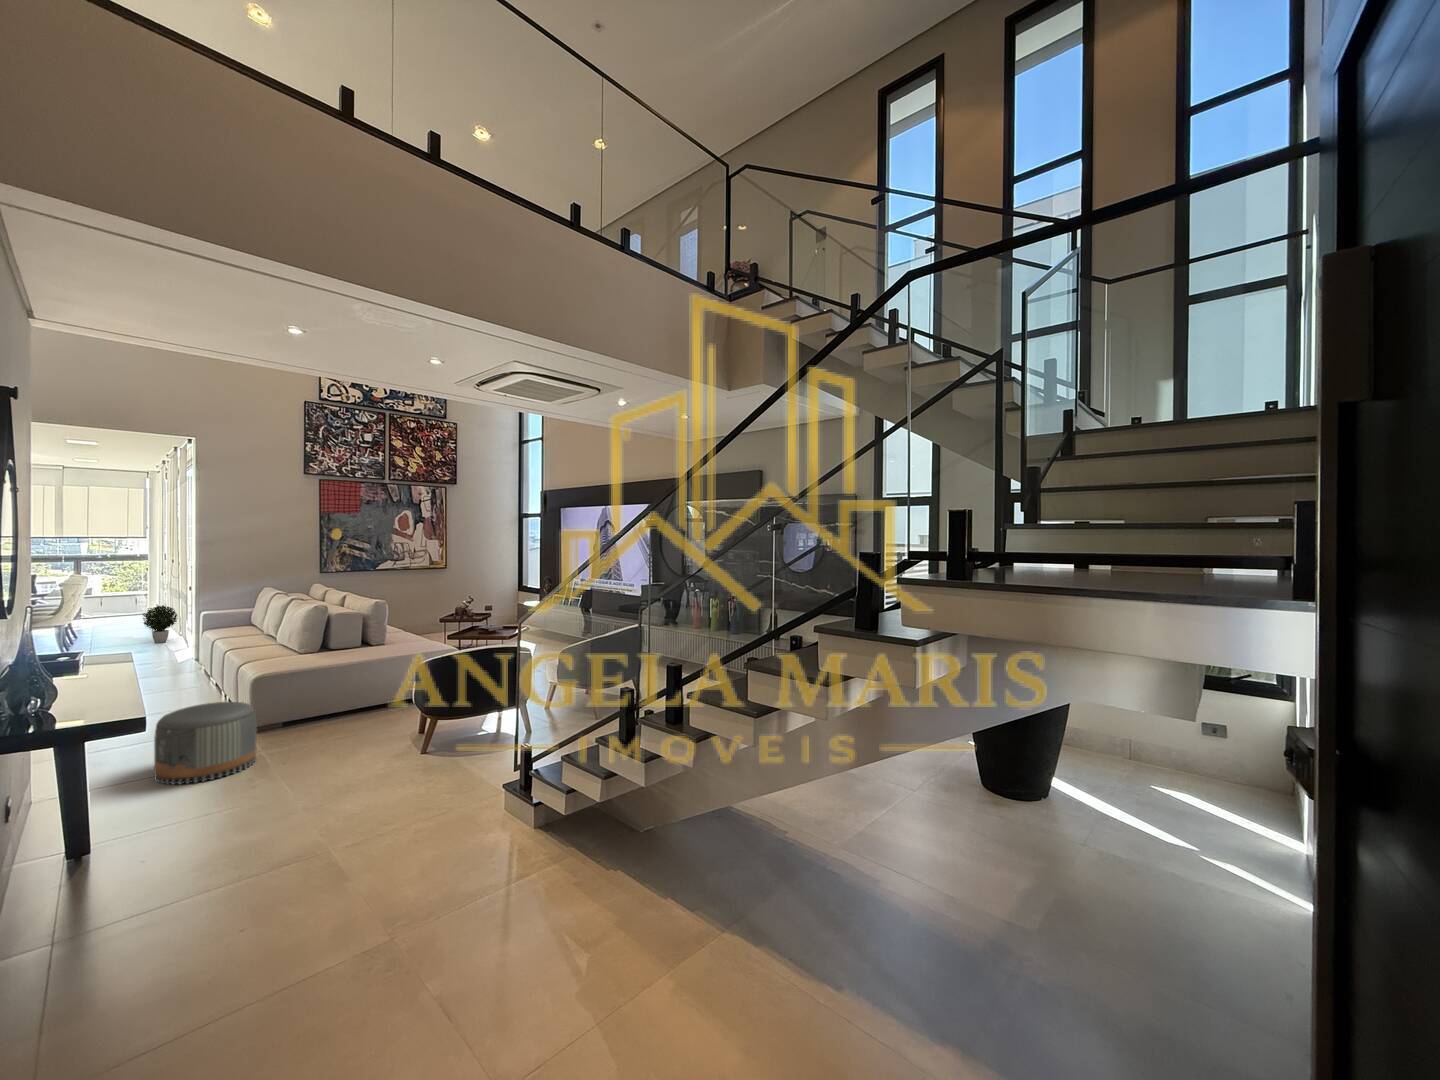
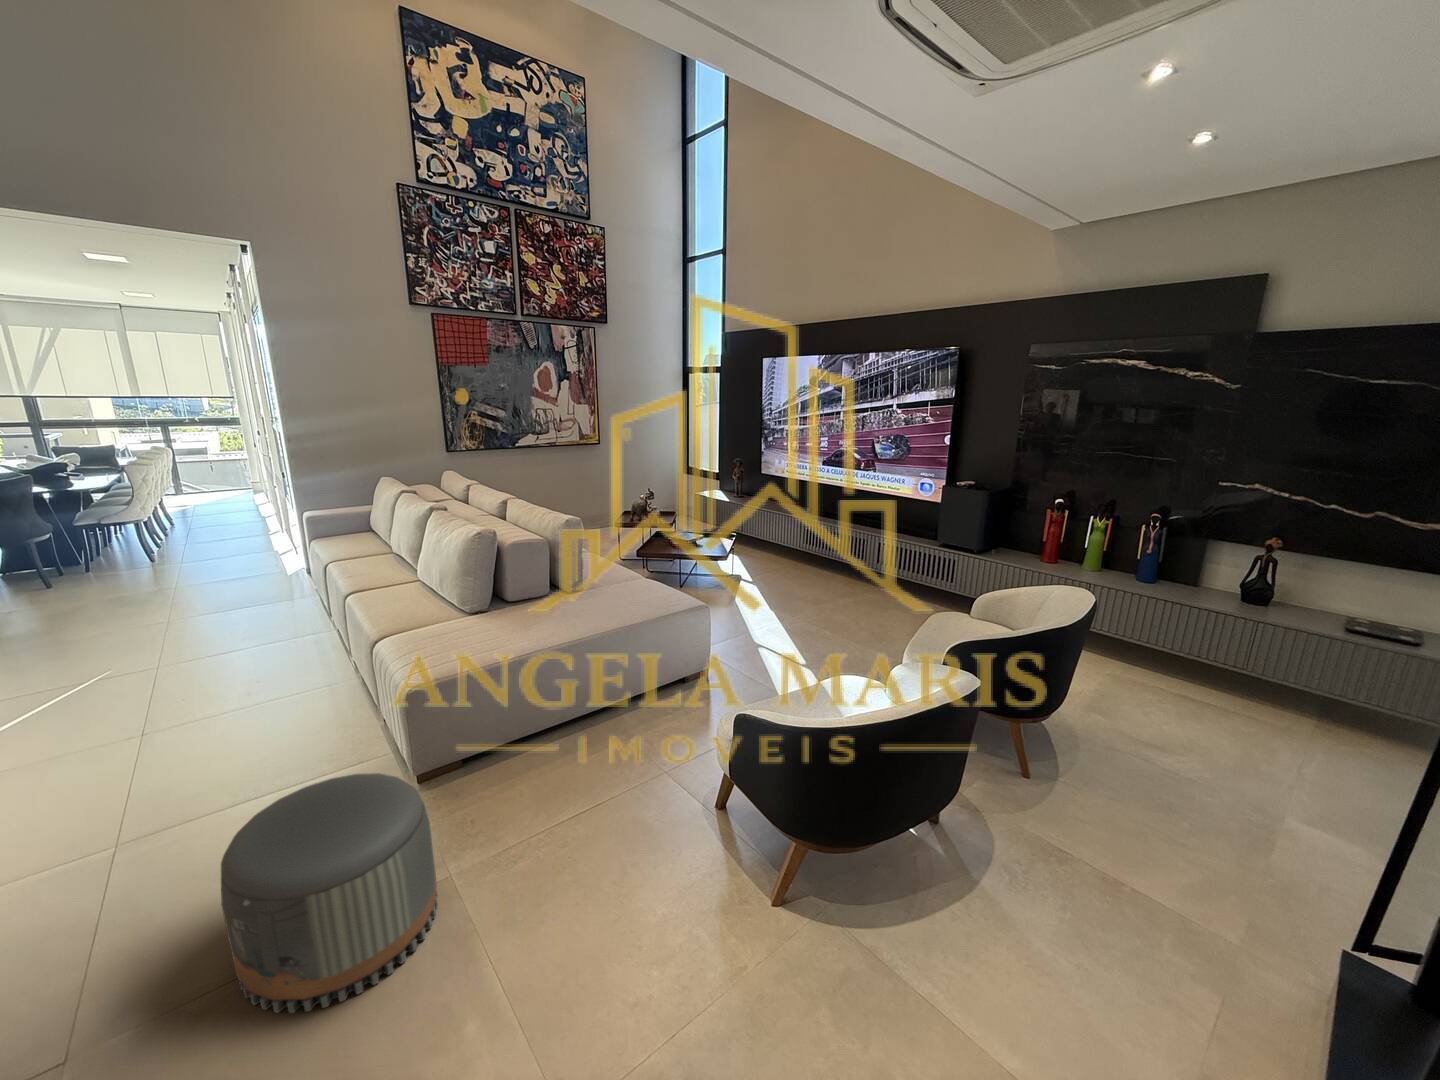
potted plant: present [143,605,177,643] -> none [232,493,278,544]

